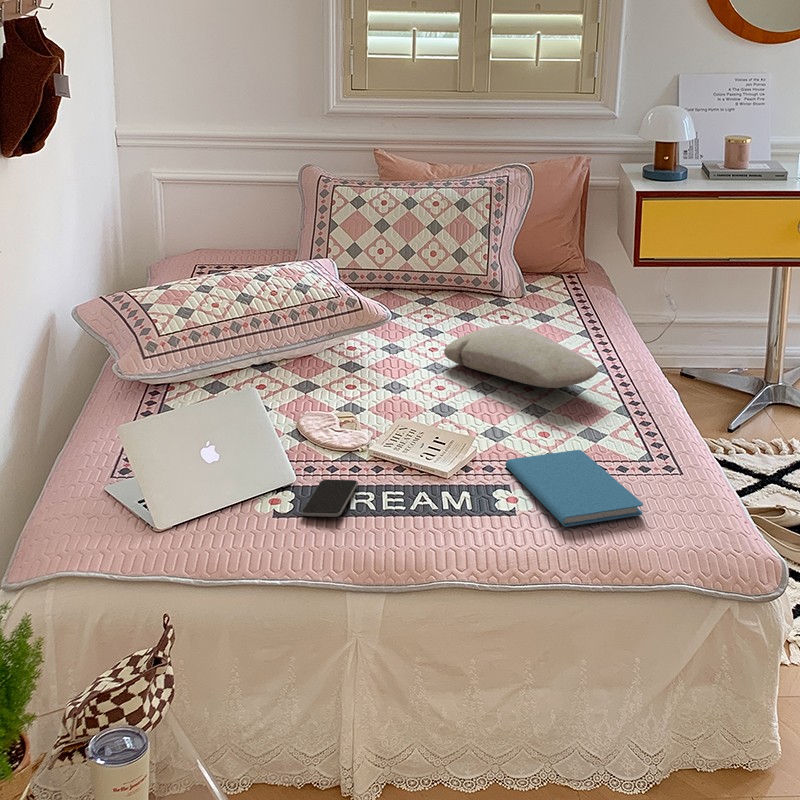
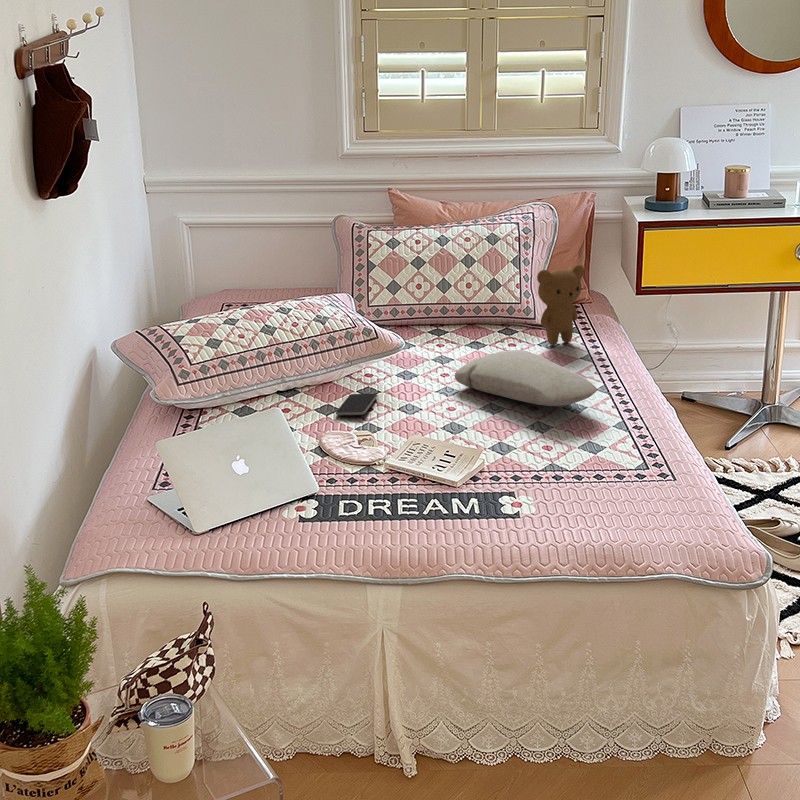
teddy bear: none [534,233,584,318] -> present [537,265,584,345]
book: present [505,450,643,527] -> none [511,460,636,527]
smartphone: present [301,480,358,517] -> present [336,394,377,415]

